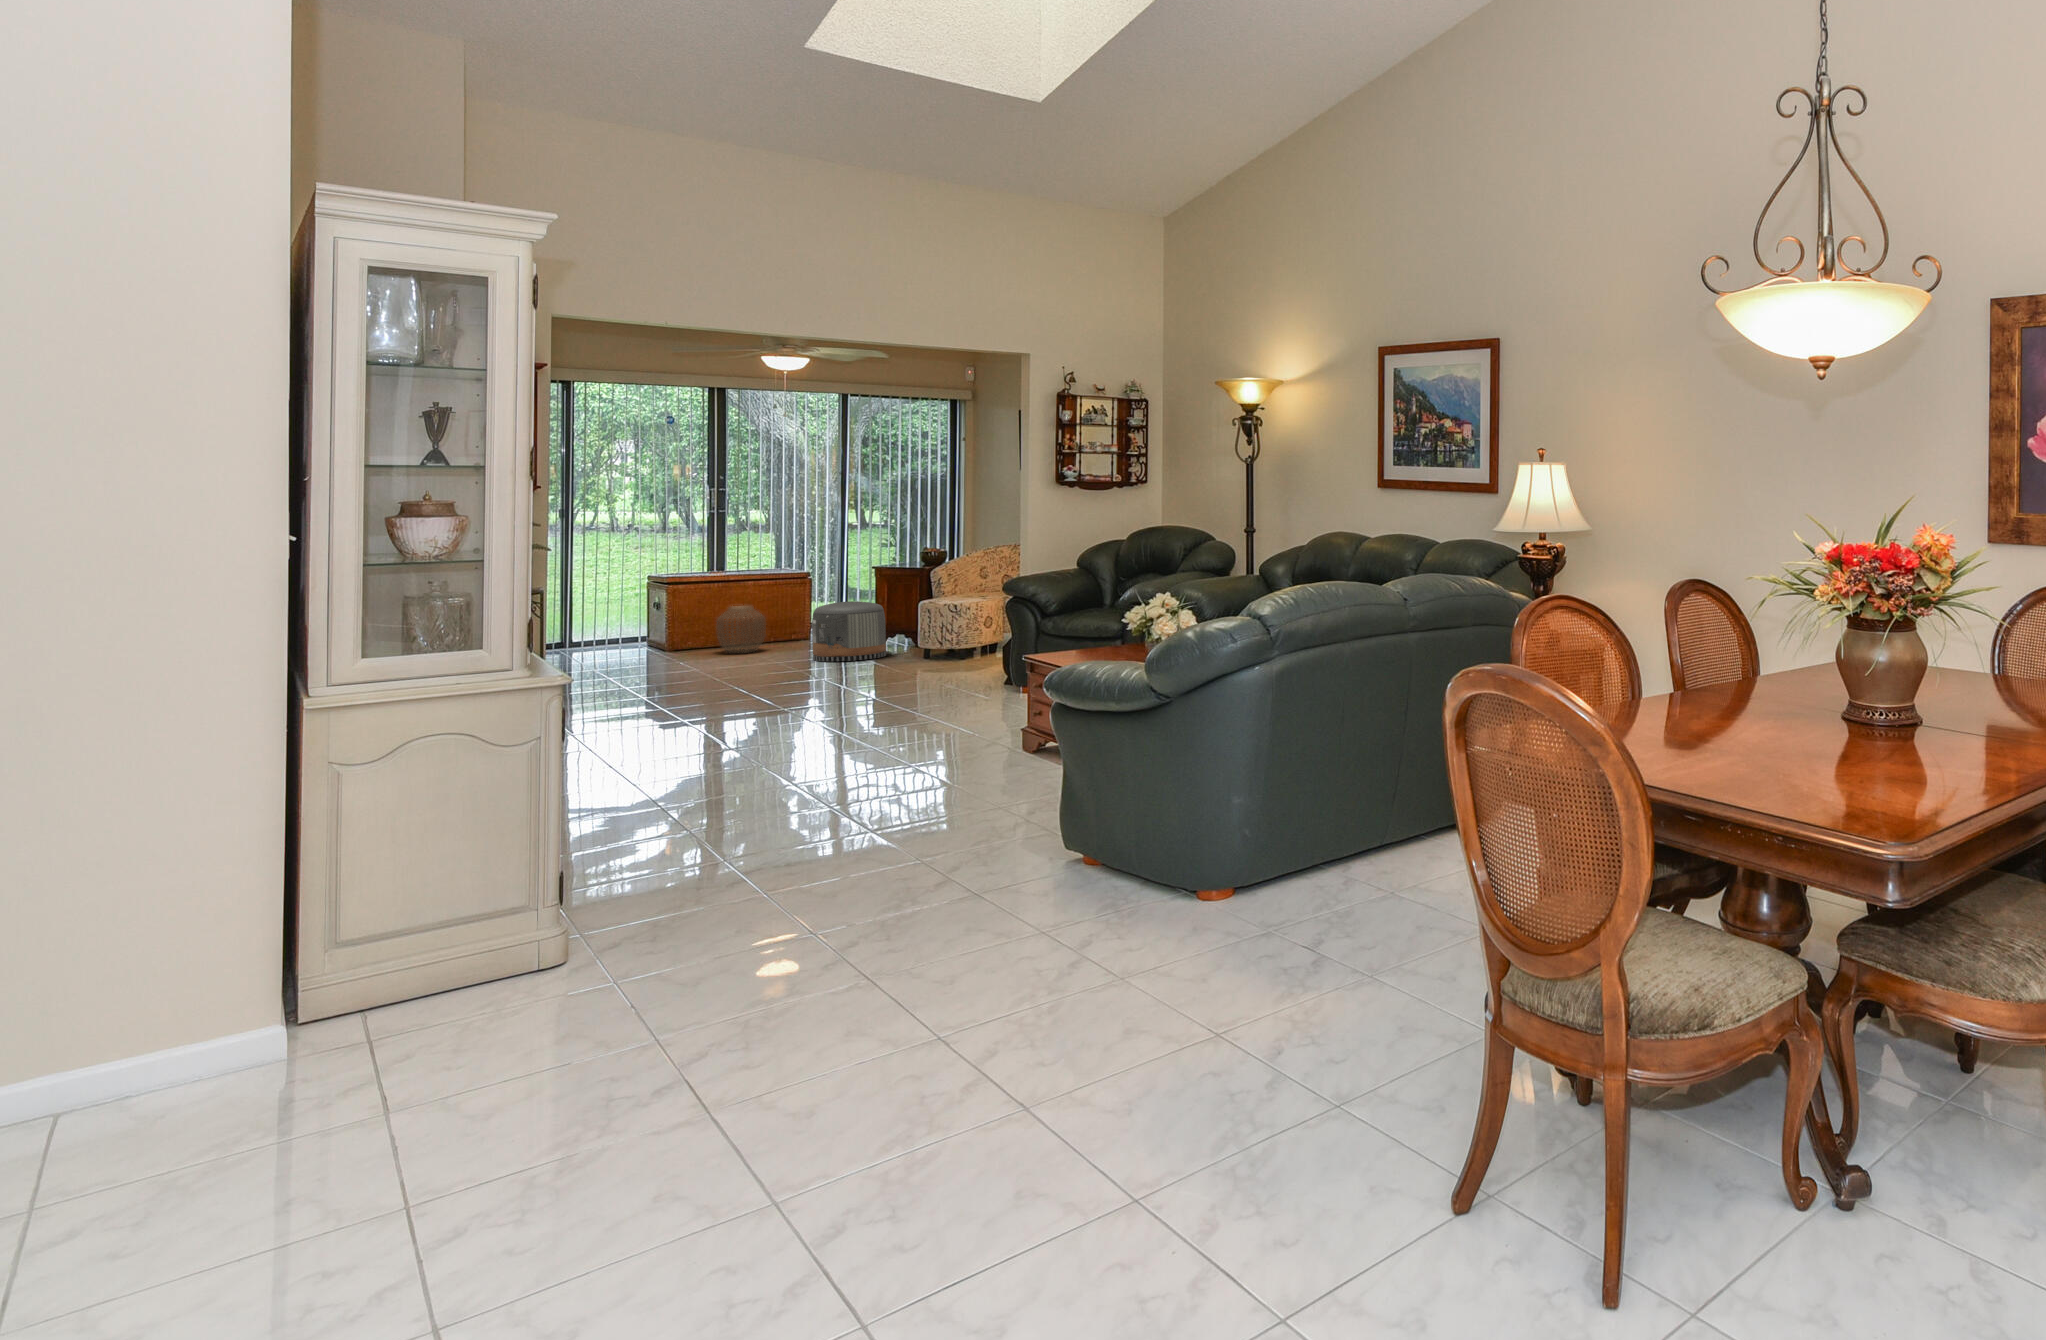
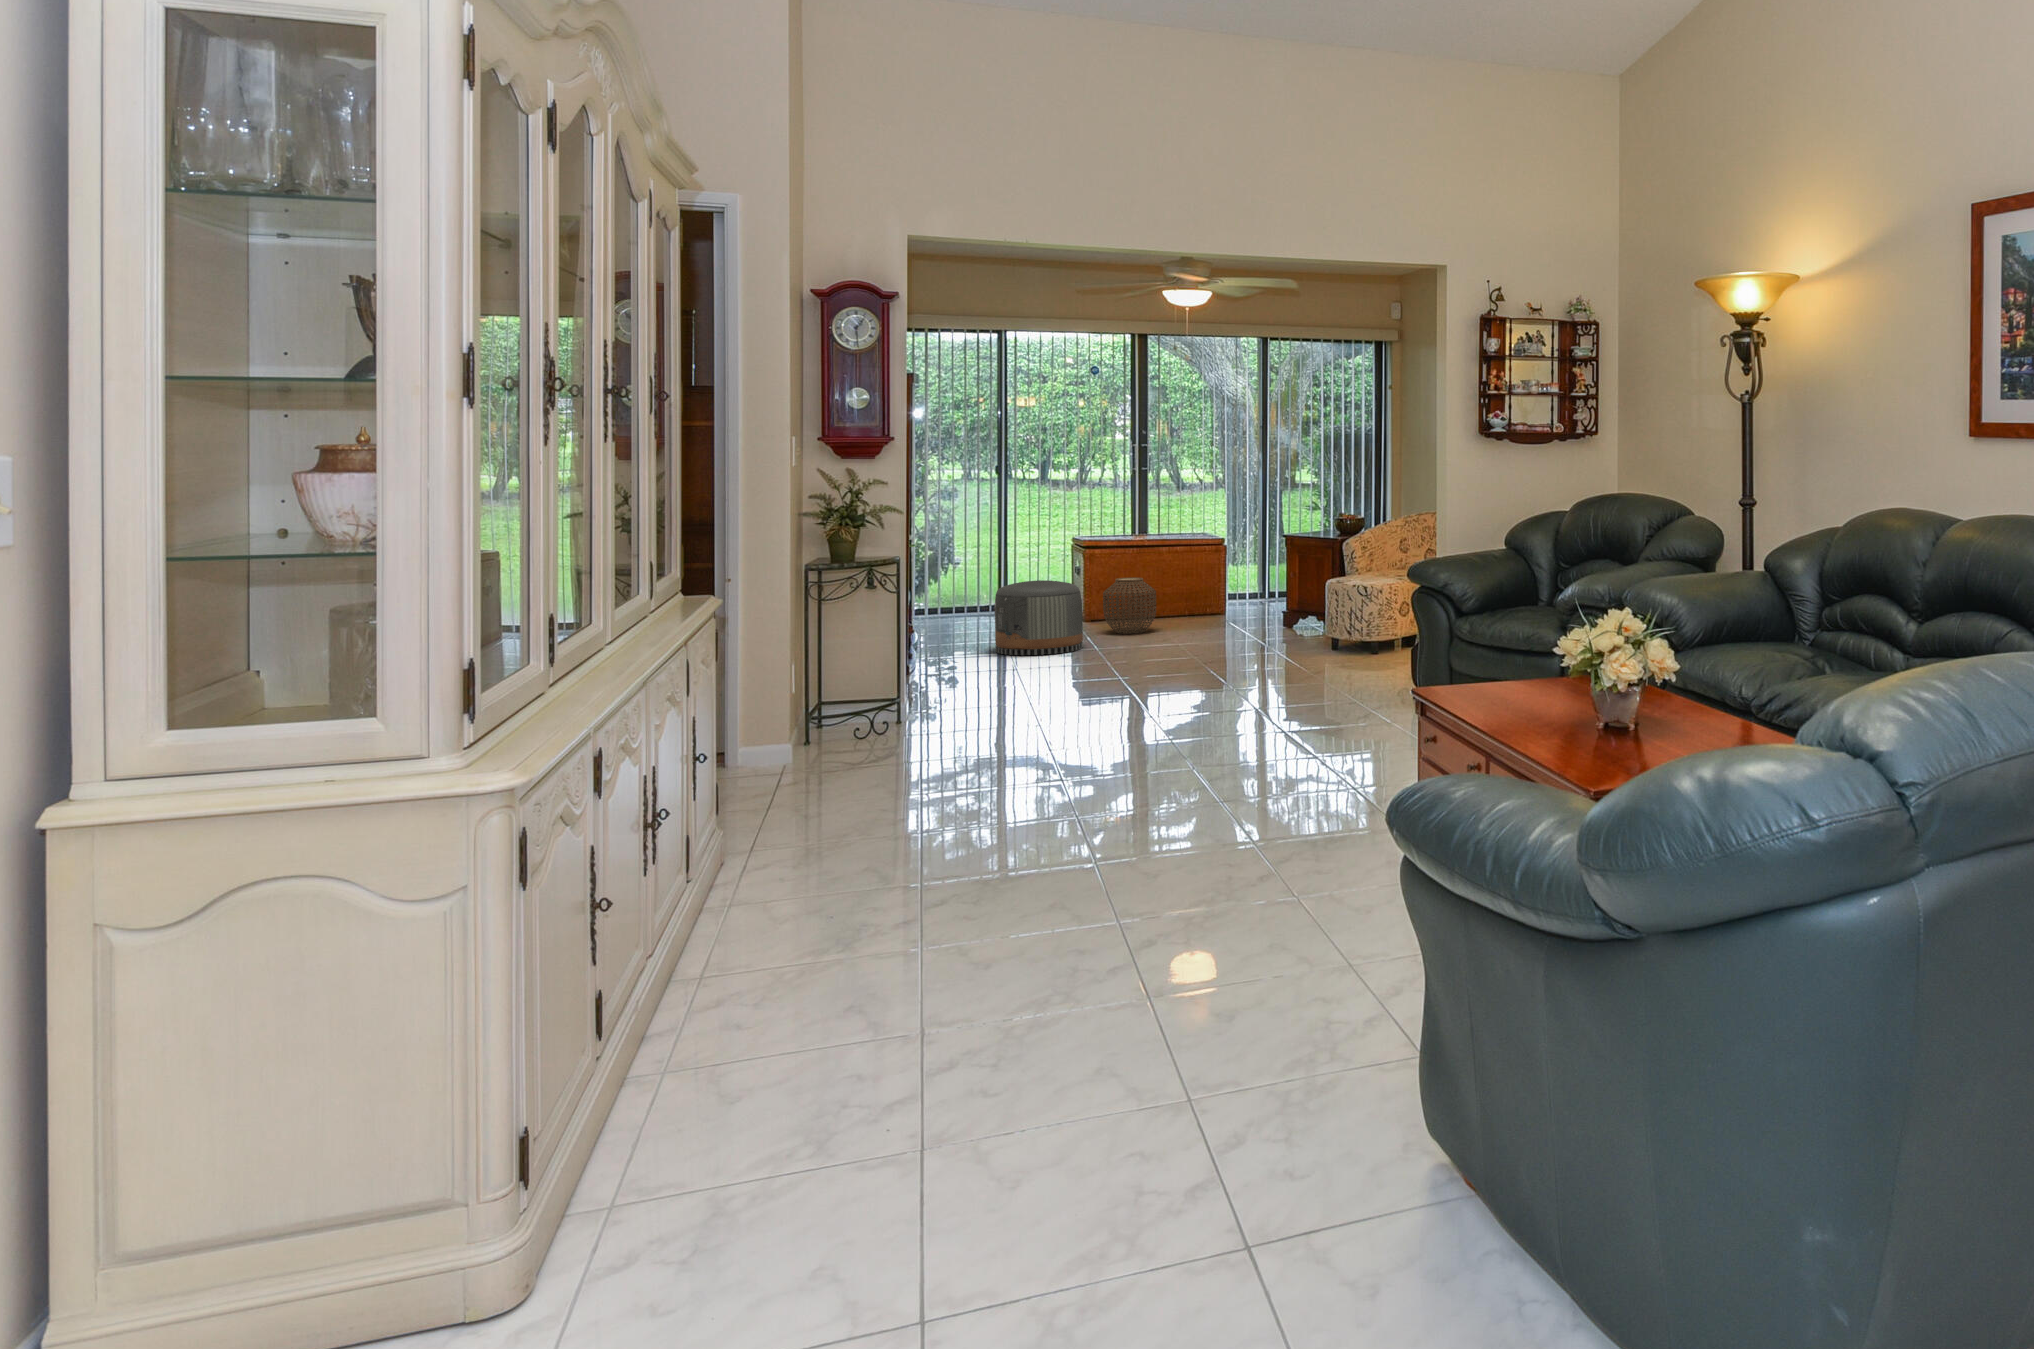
pouf: present [812,601,886,661] -> present [995,580,1083,655]

